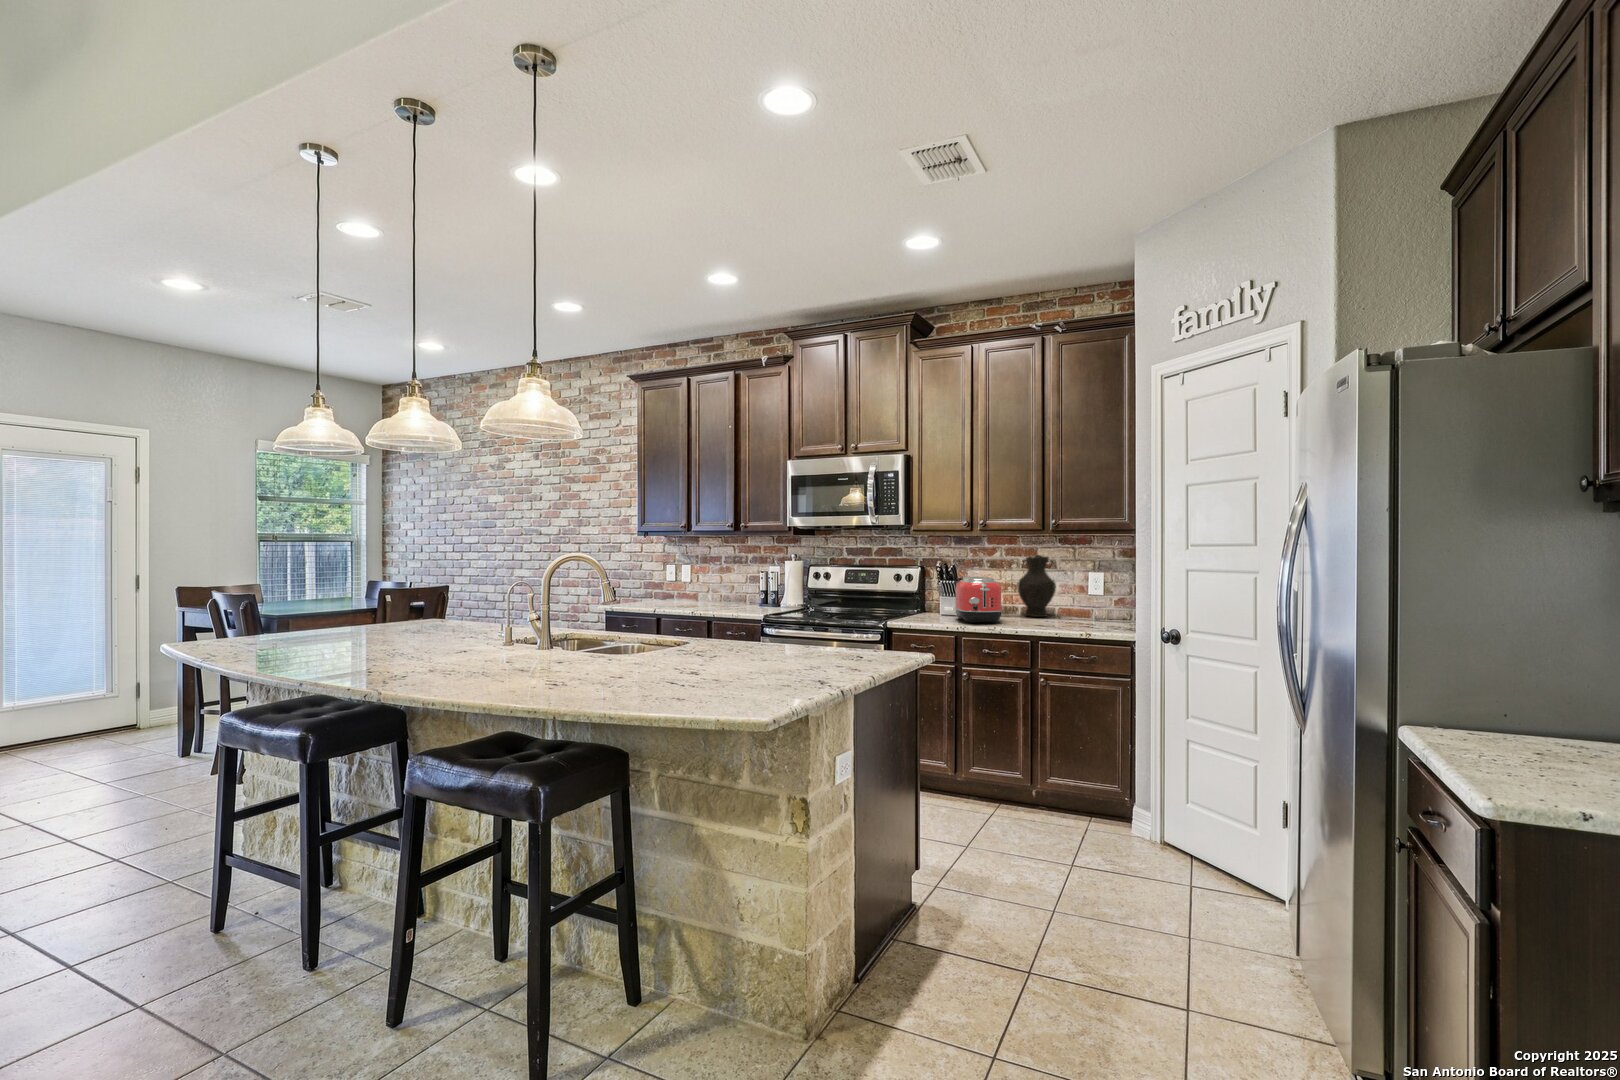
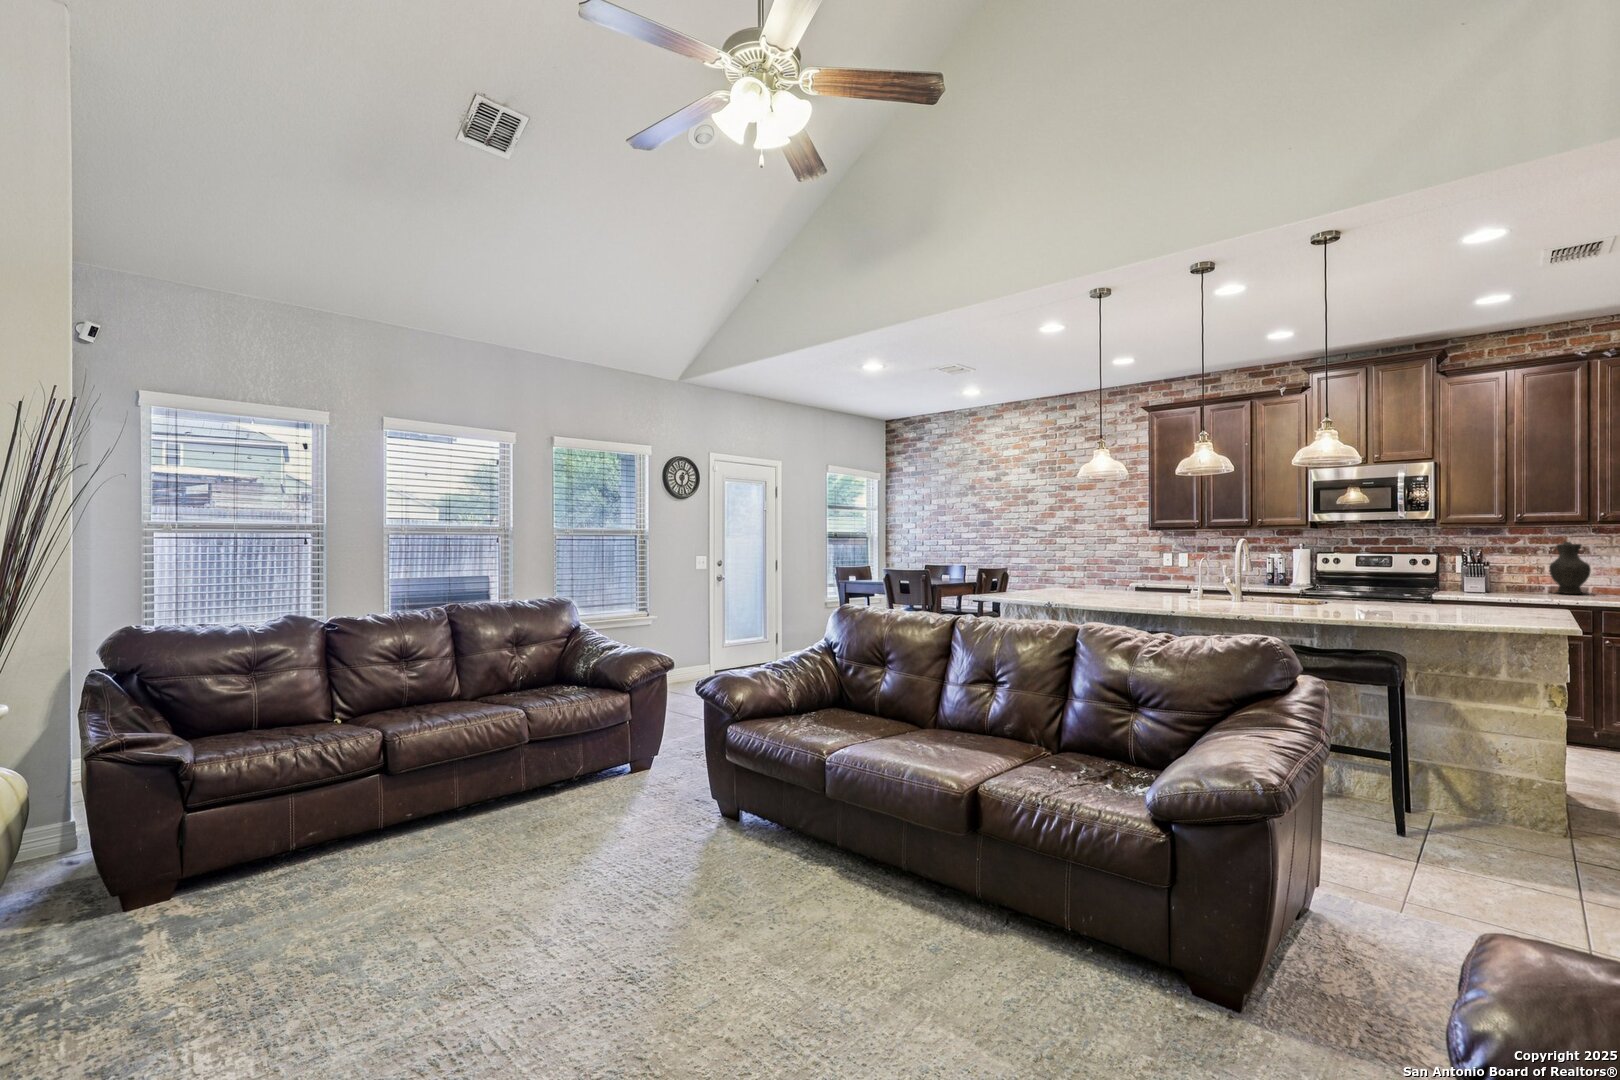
toaster: present [955,577,1002,623] -> none [1490,560,1547,597]

